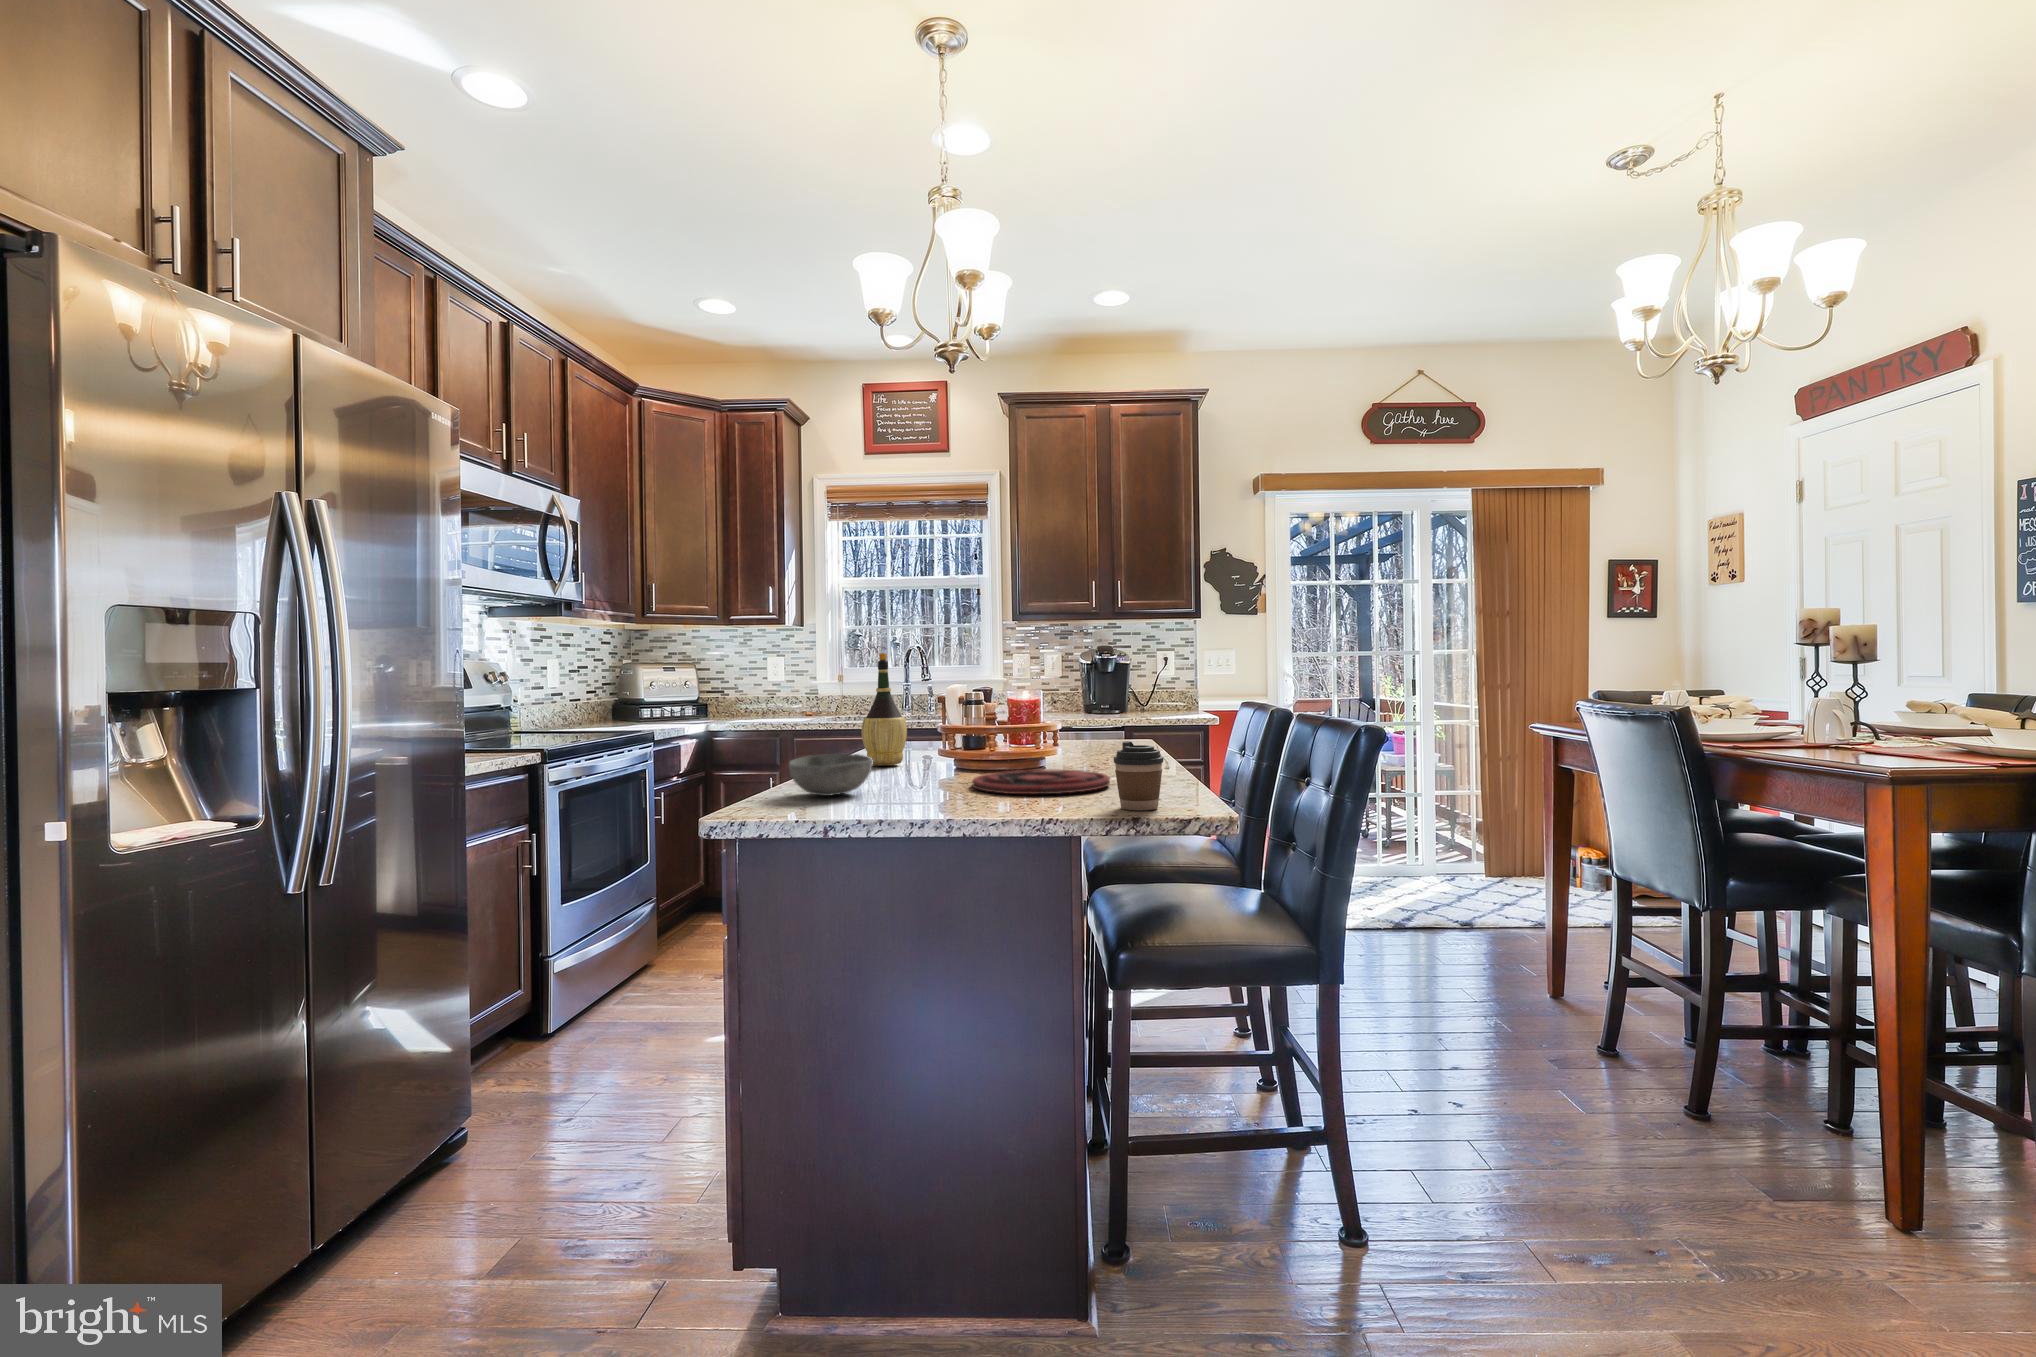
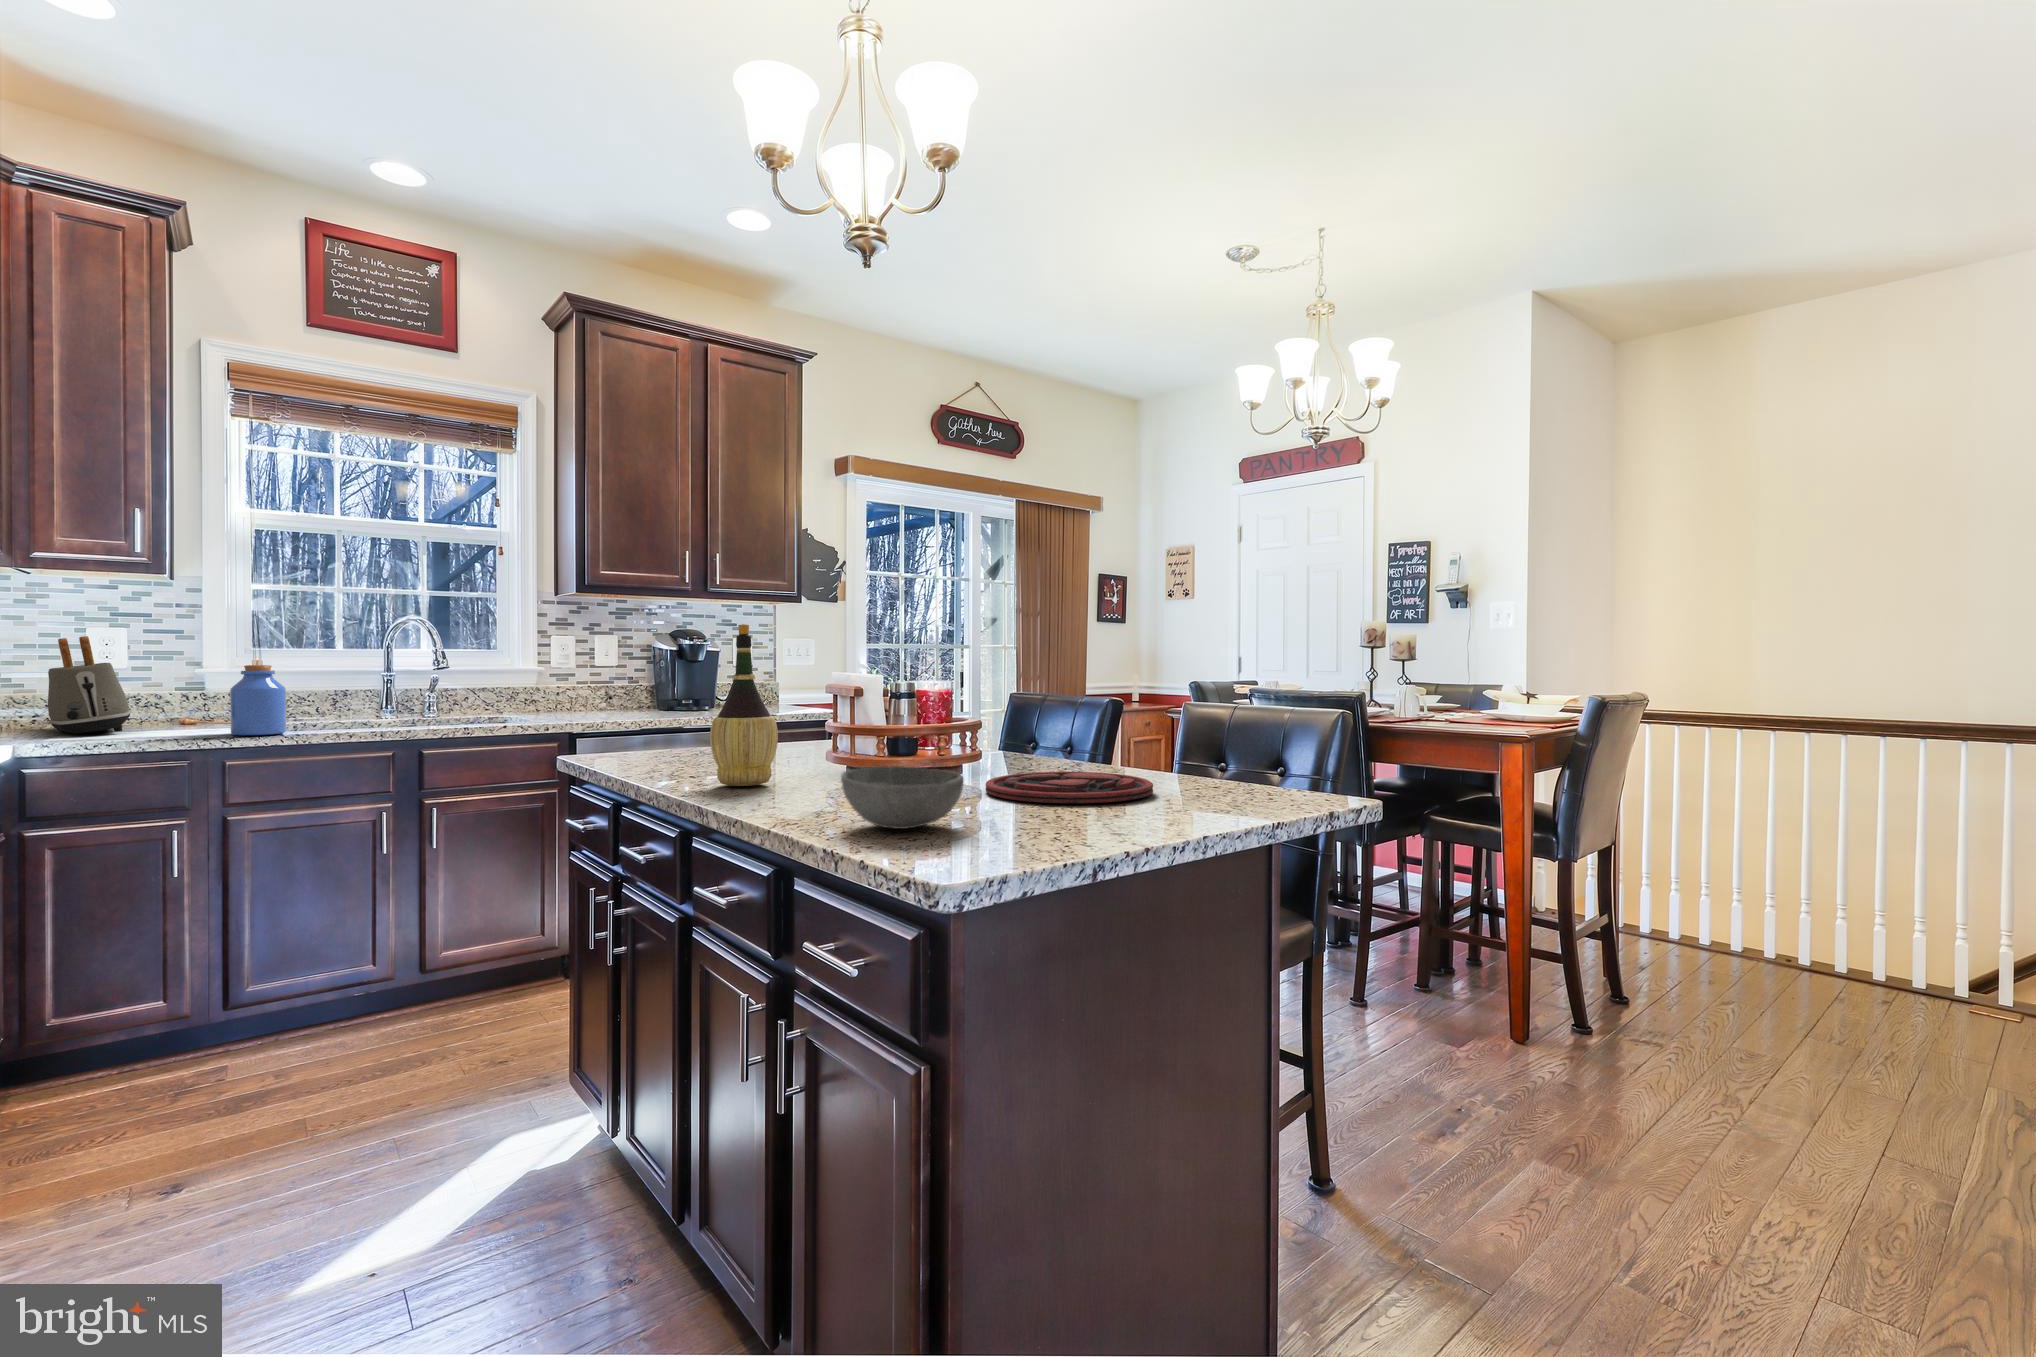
toaster: none [732,663,769,718] -> present [48,636,131,733]
jar: none [798,679,826,722] -> present [230,665,286,735]
coffee cup: present [1114,741,1163,810] -> none [1247,731,1304,806]

